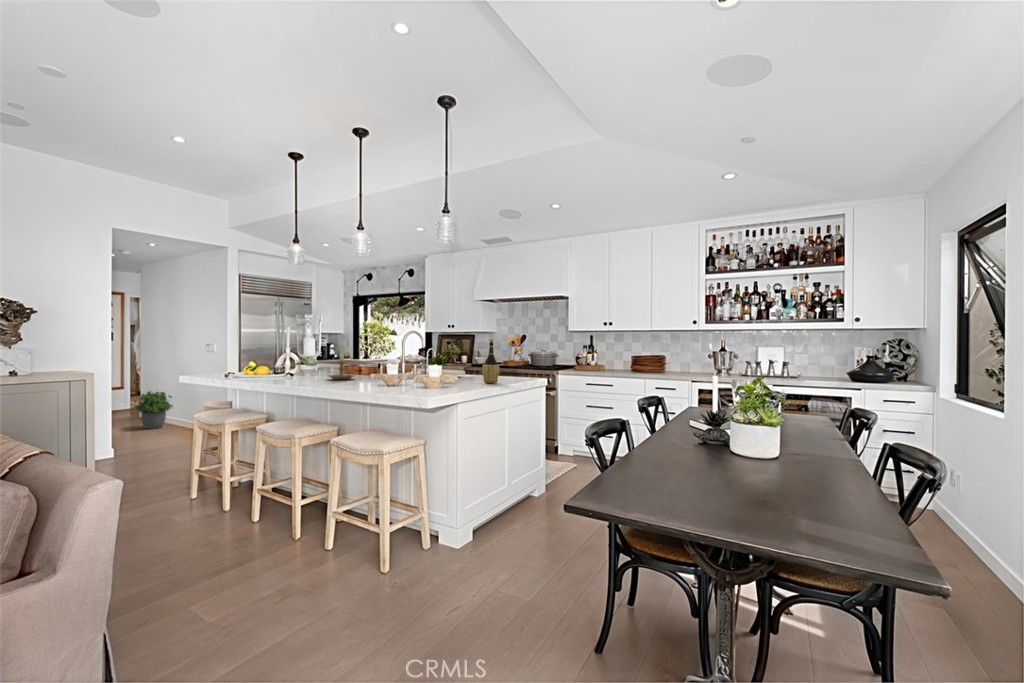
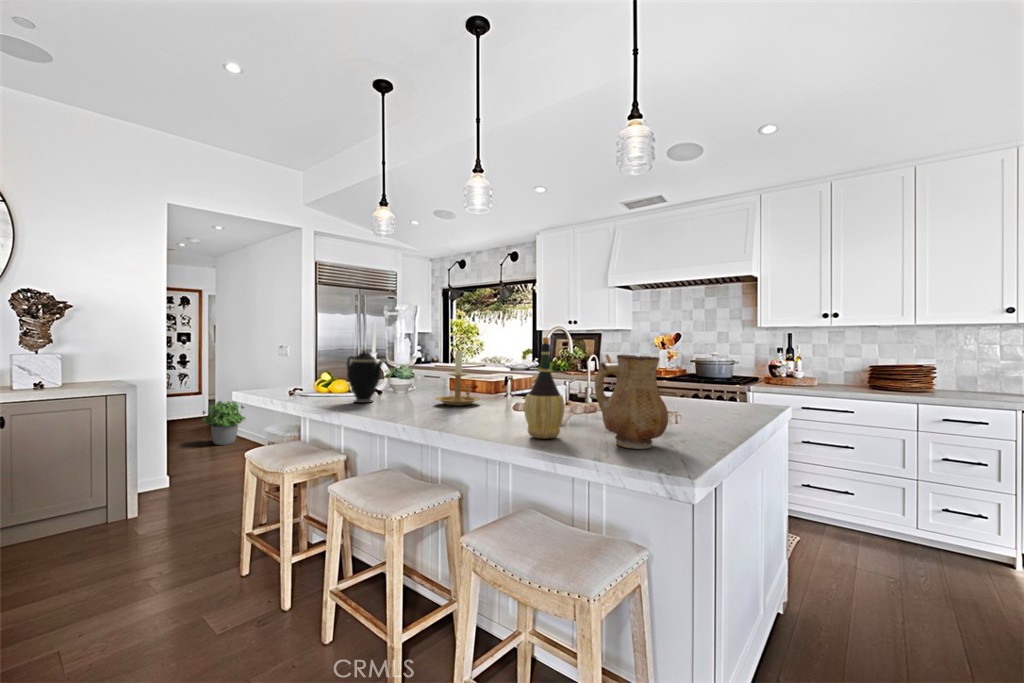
wine bottle: present [482,339,500,383] -> present [524,337,565,438]
teapot: none [269,345,294,379] -> present [347,348,384,403]
ceramic pitcher: none [398,347,434,392] -> present [595,355,668,449]

